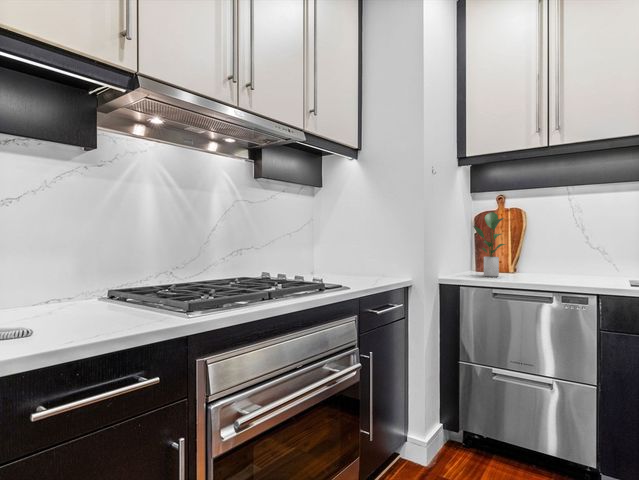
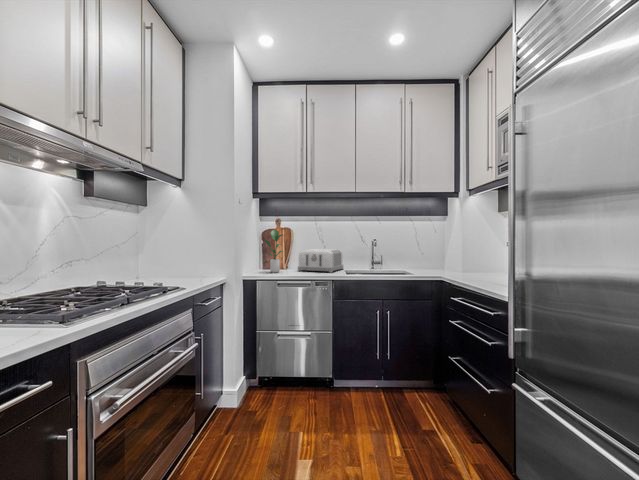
toaster: none [531,242,623,282] -> present [298,249,343,273]

